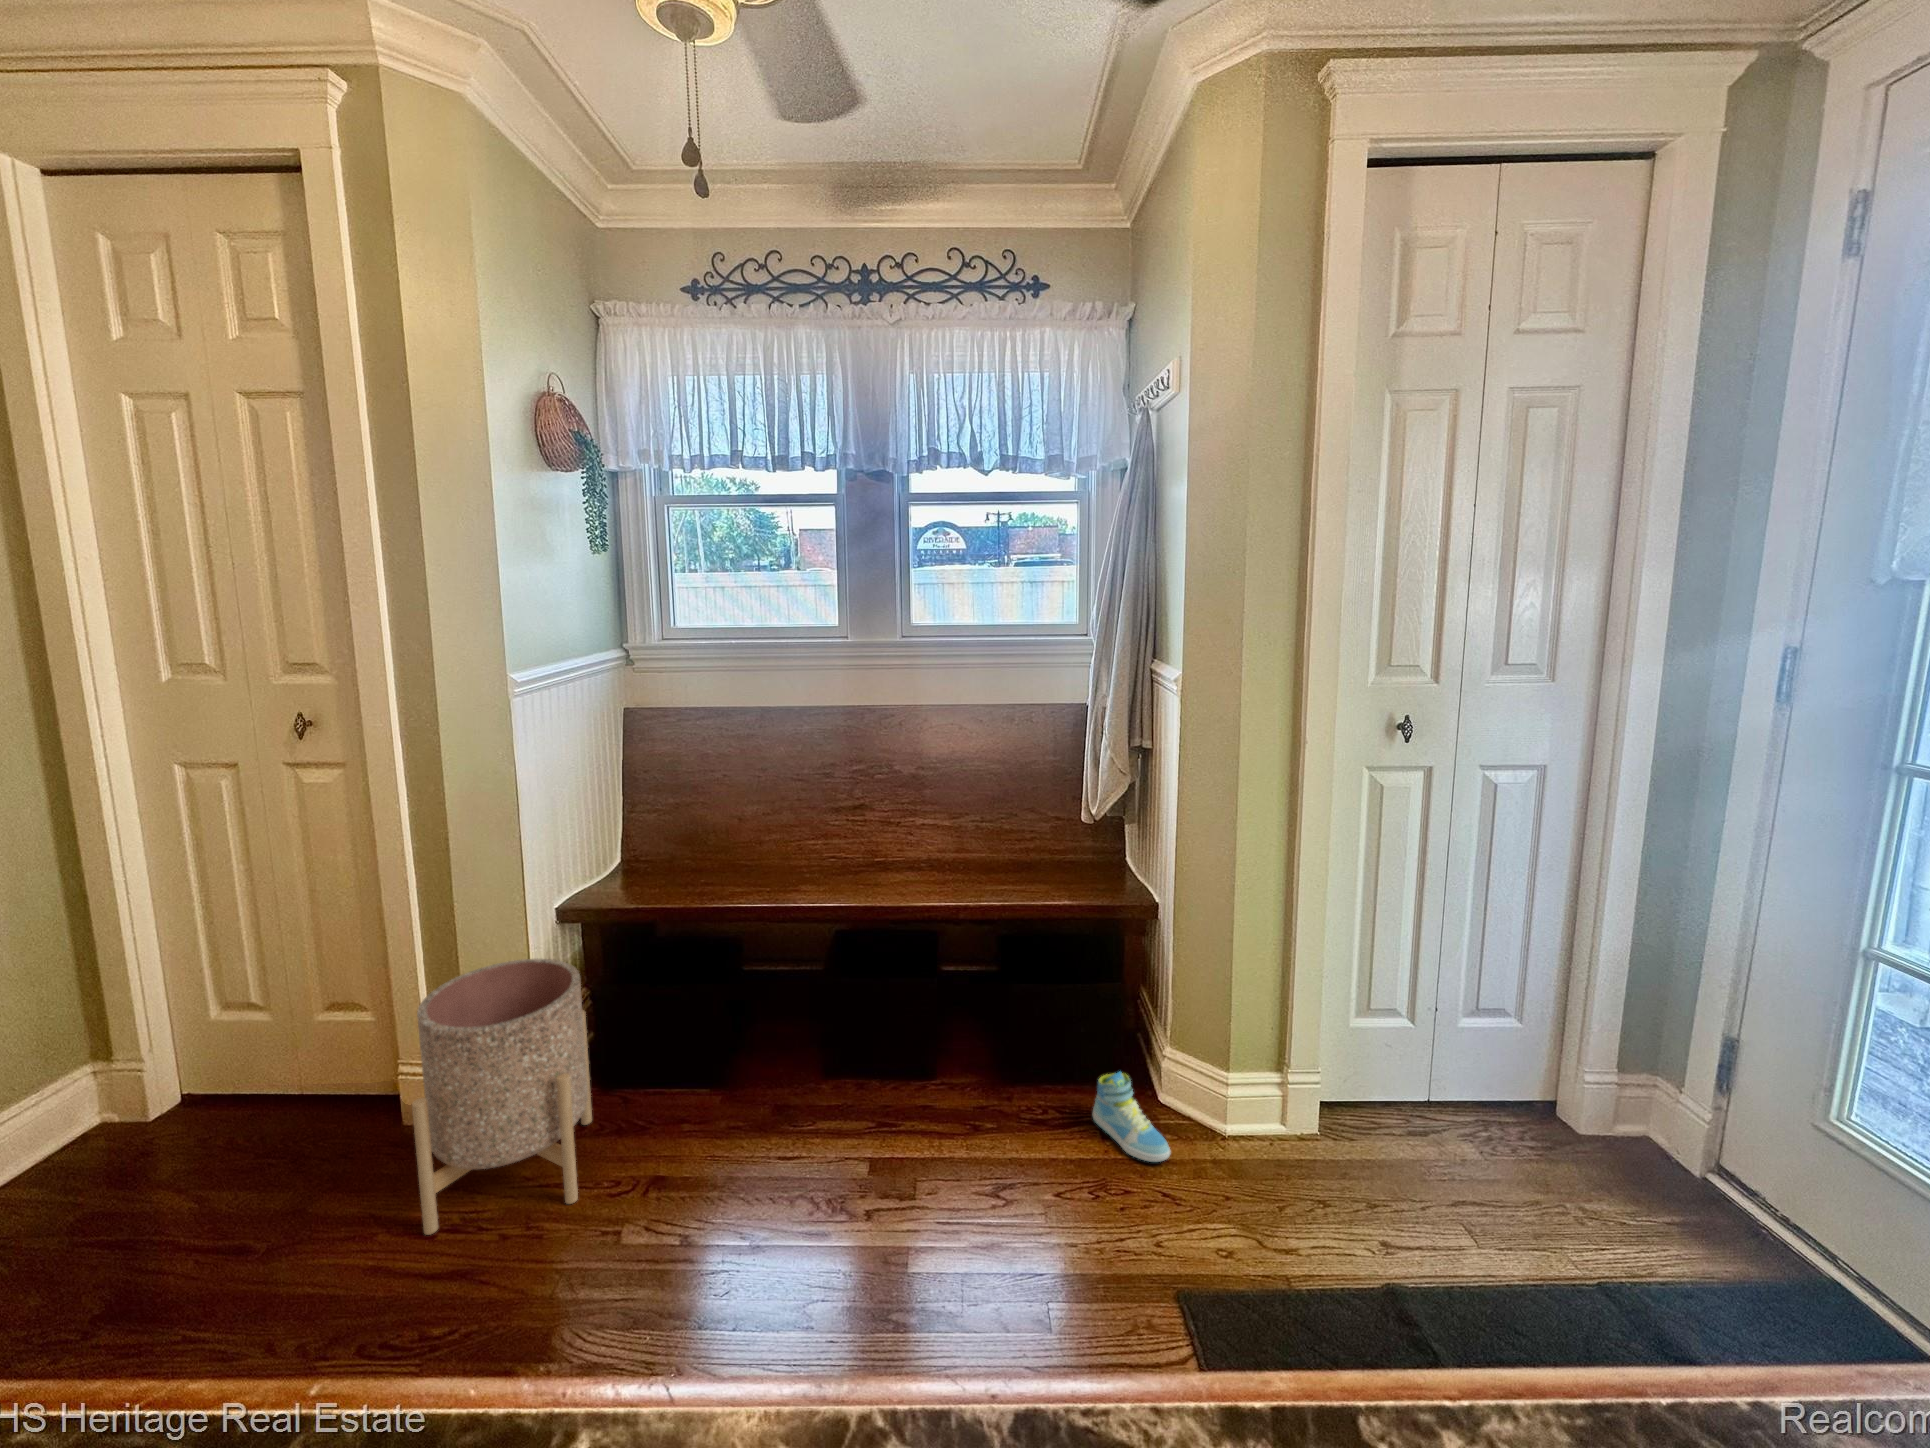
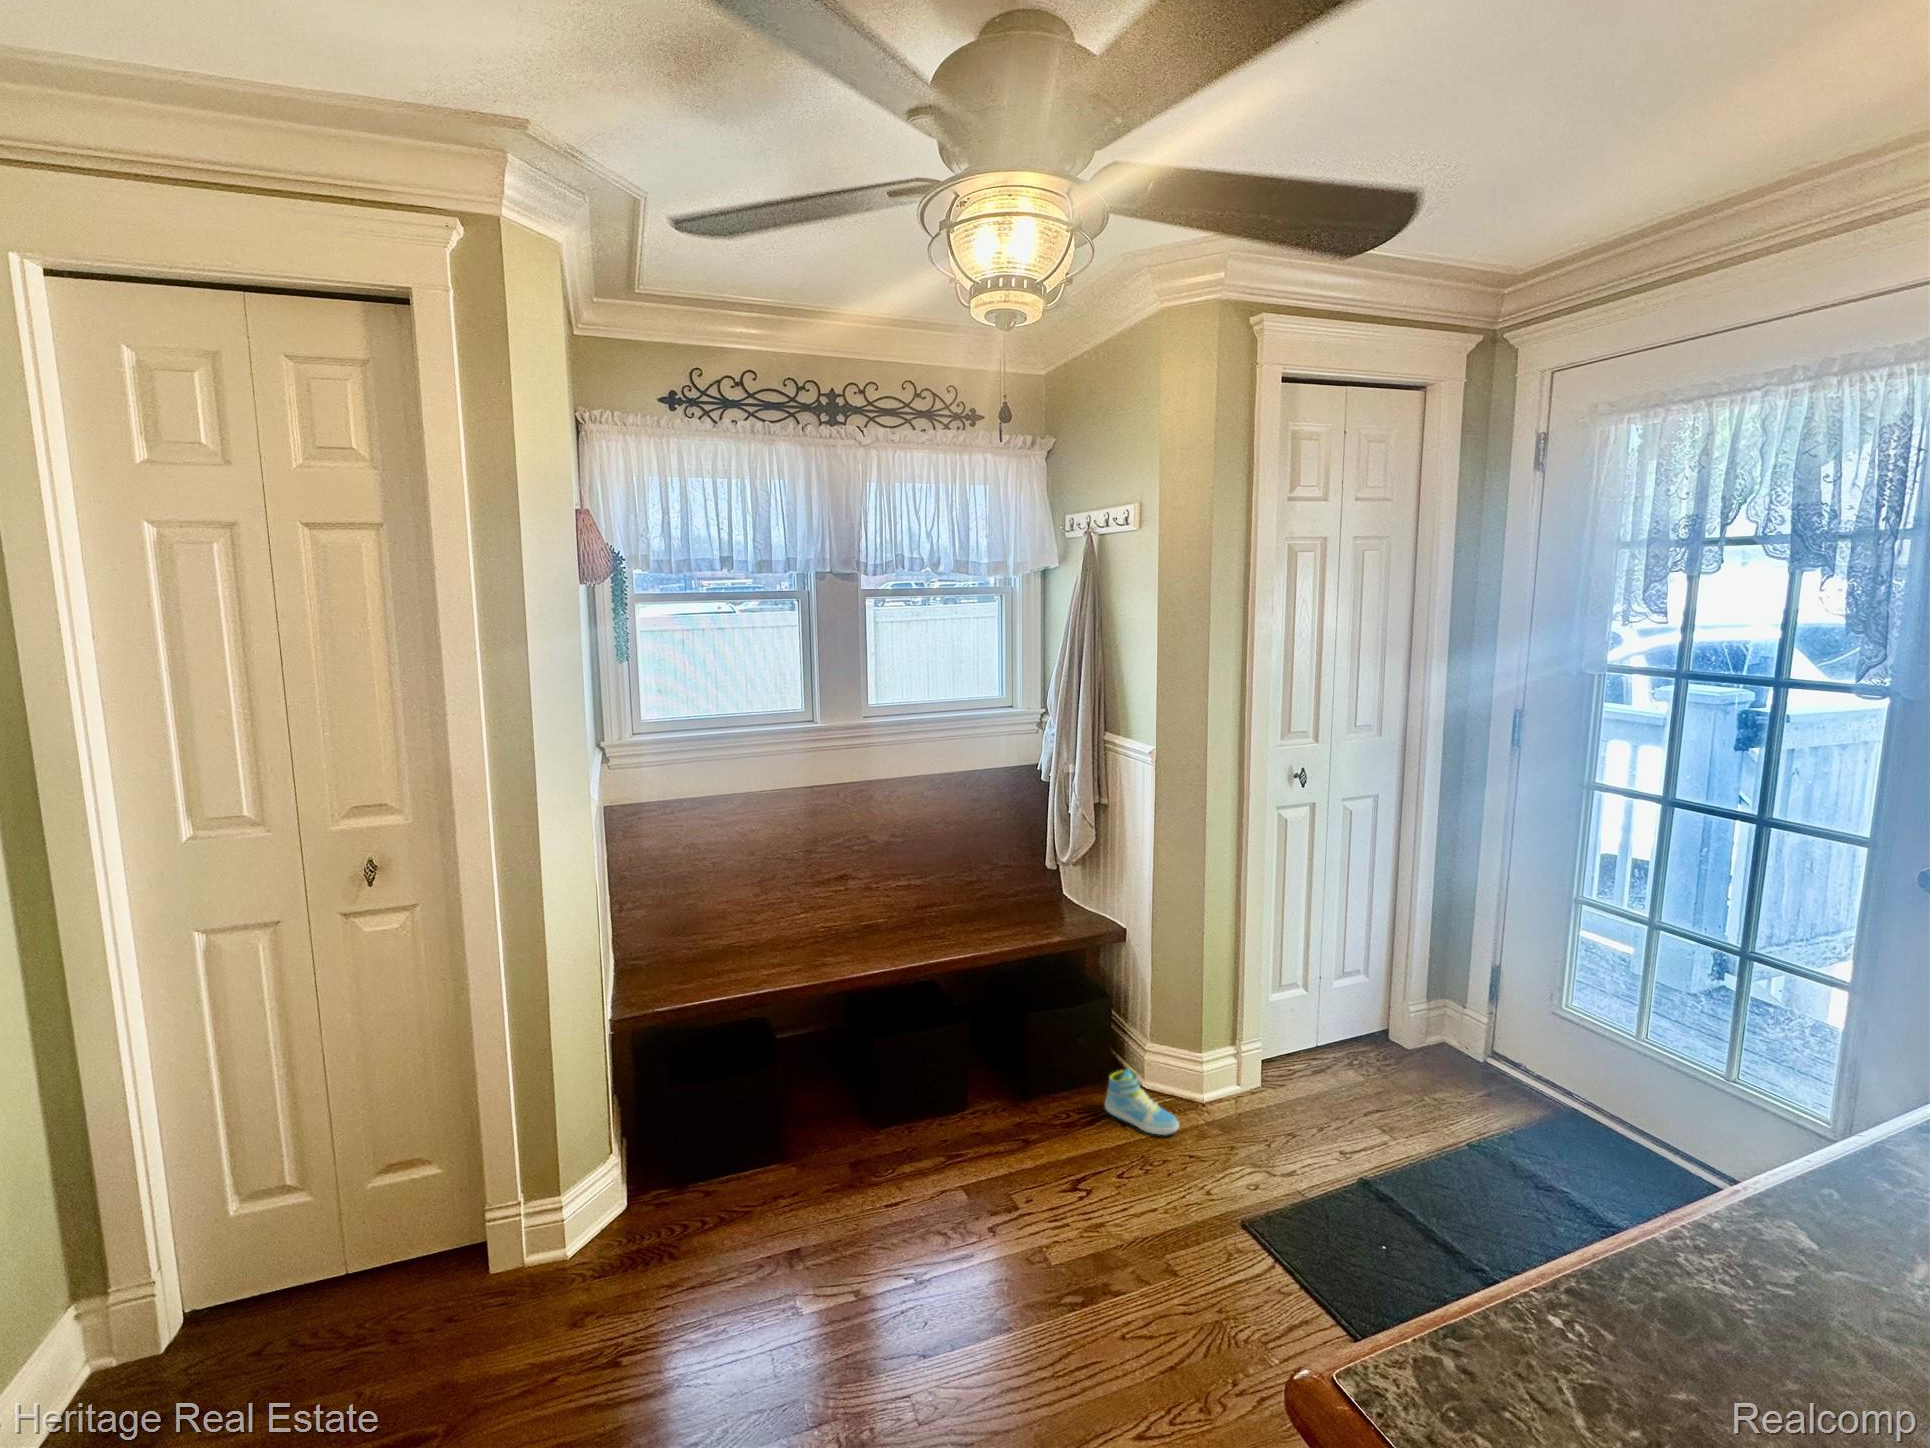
planter: present [412,959,592,1235] -> none [561,1070,731,1368]

